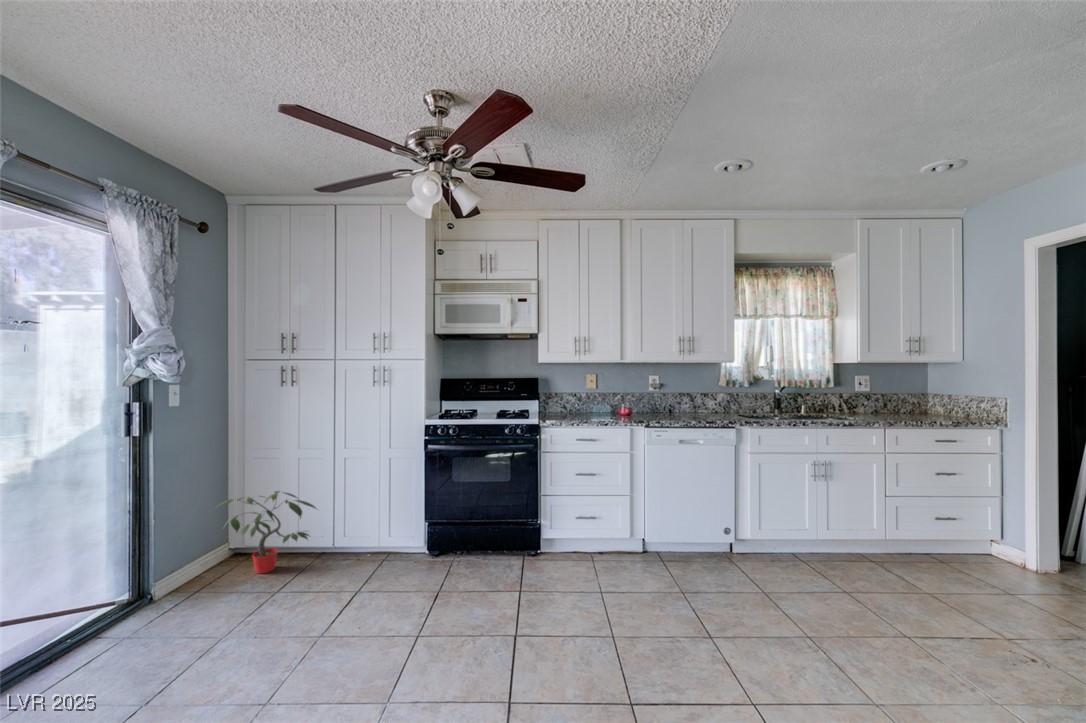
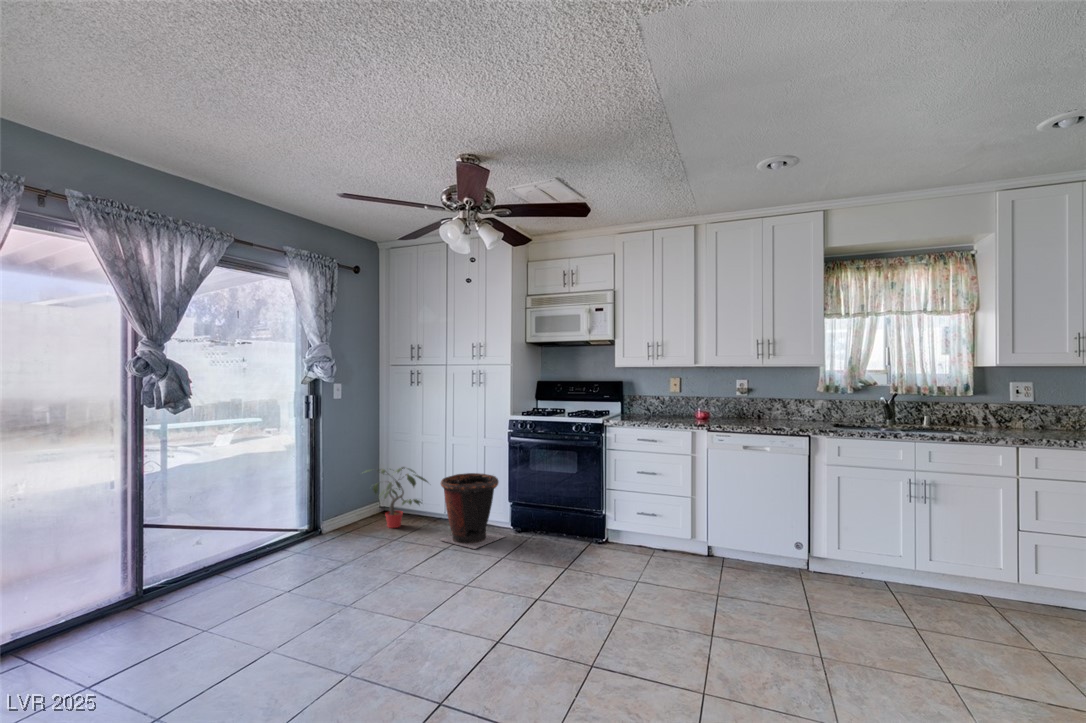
trash can: none [340,490,424,586] -> present [441,473,504,549]

